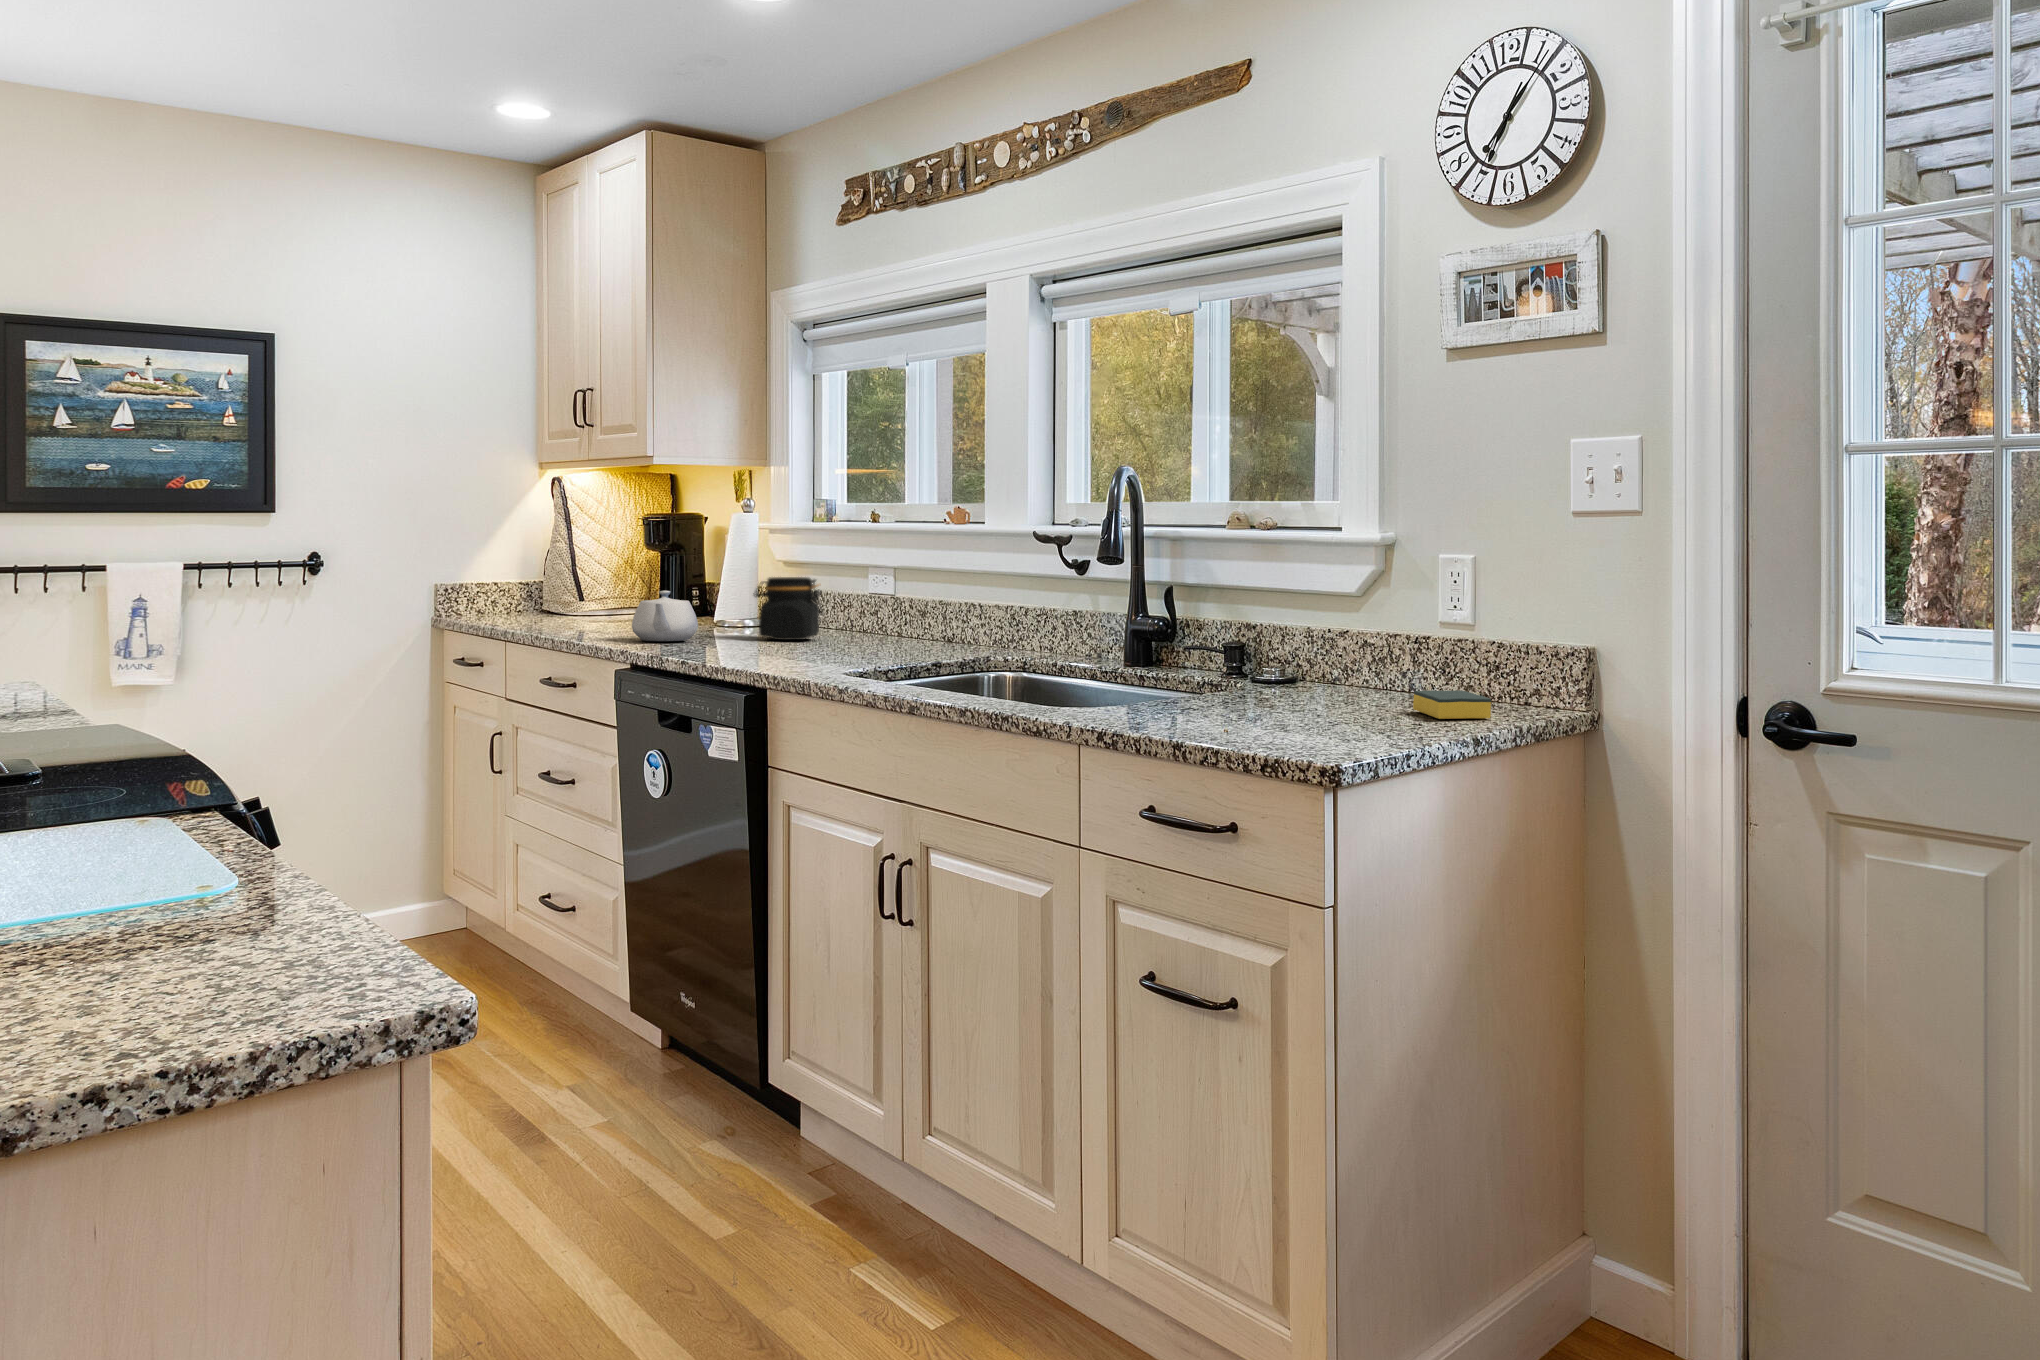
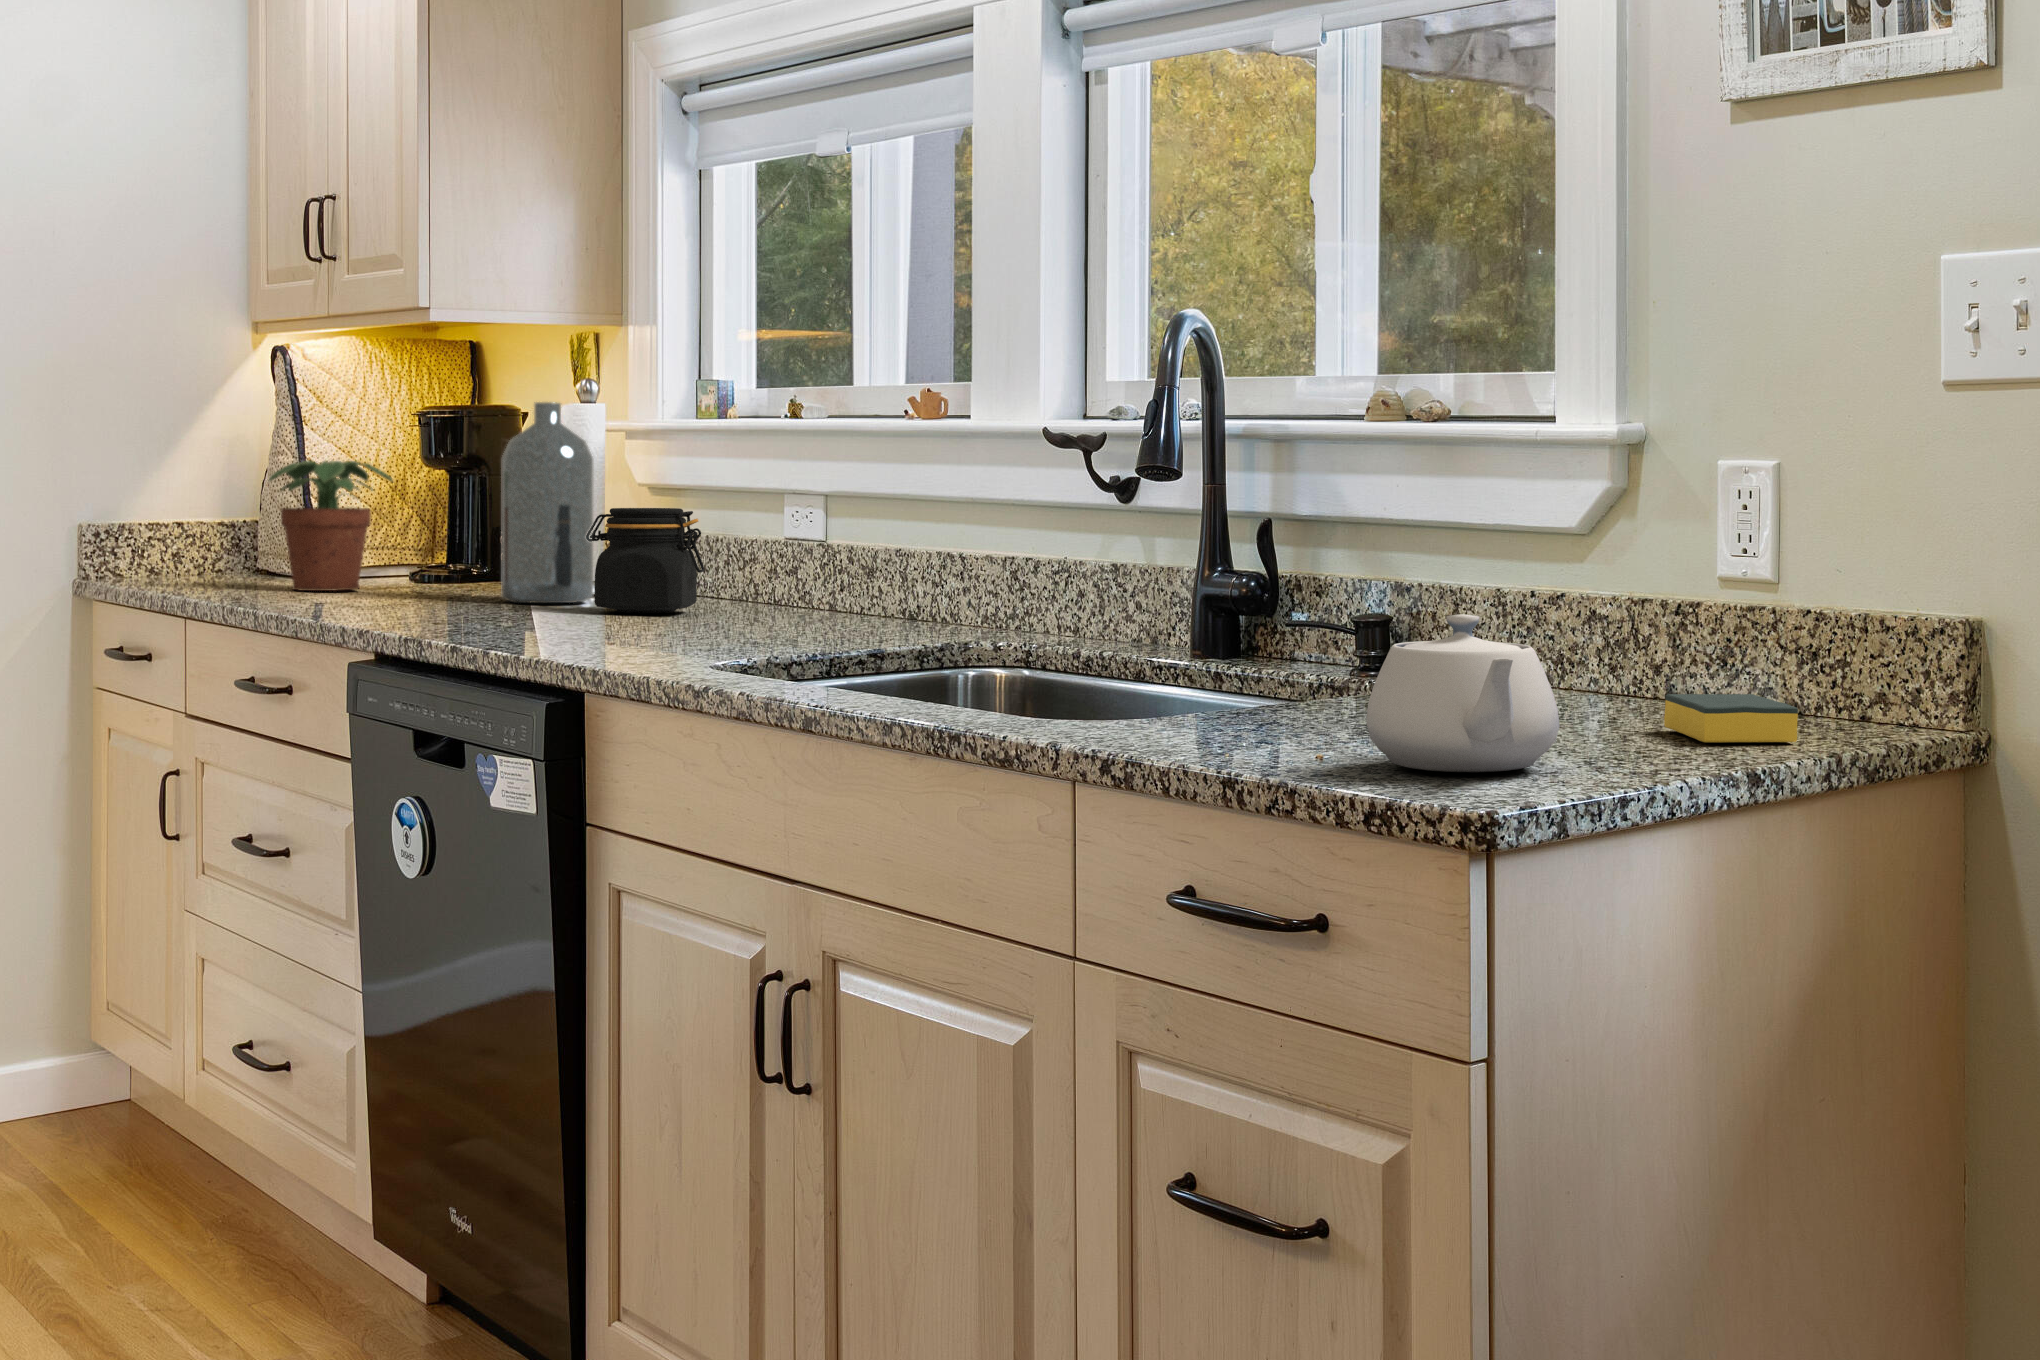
bottle: none [699,514,755,634] -> present [501,402,593,603]
potted plant: none [557,549,631,627] -> present [269,460,393,591]
teapot: present [632,591,698,641] -> present [1366,614,1560,772]

